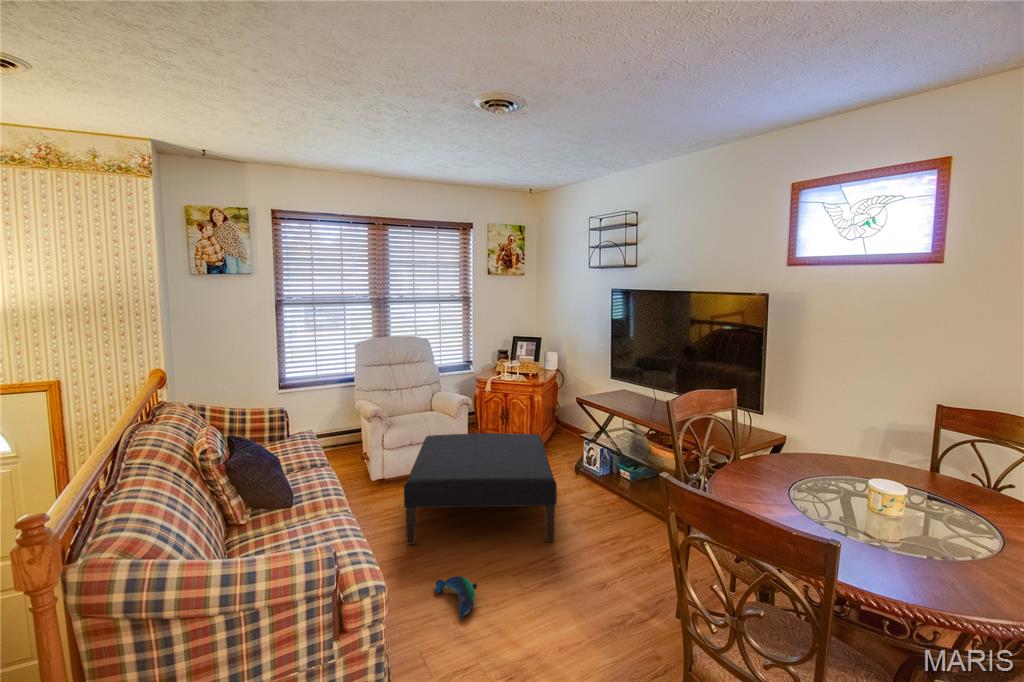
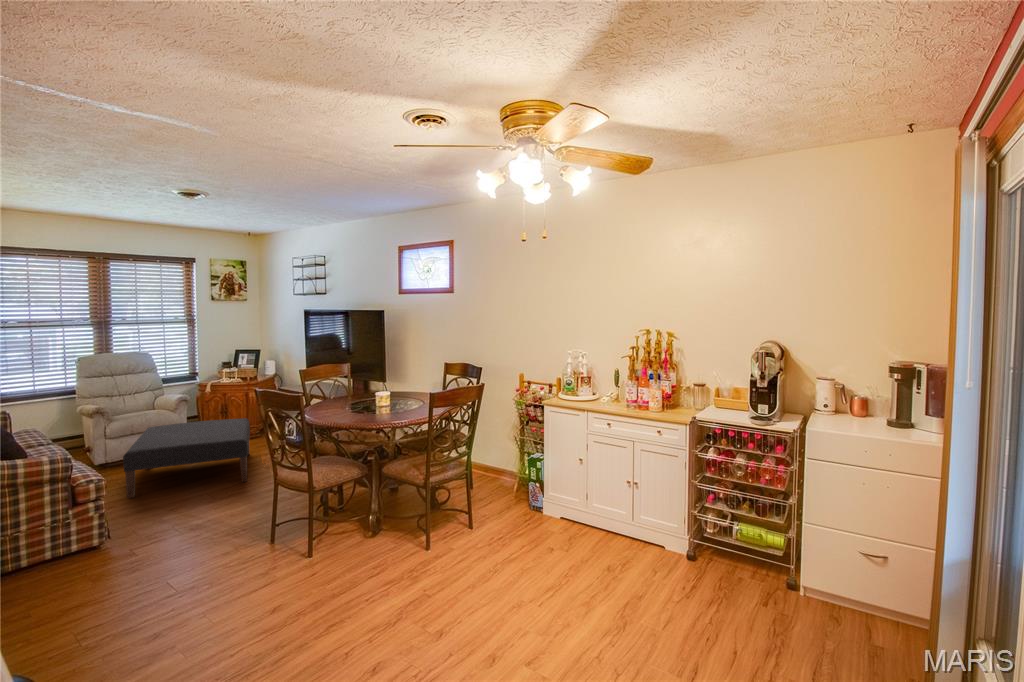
plush toy: present [434,576,477,620] -> none [147,502,180,523]

